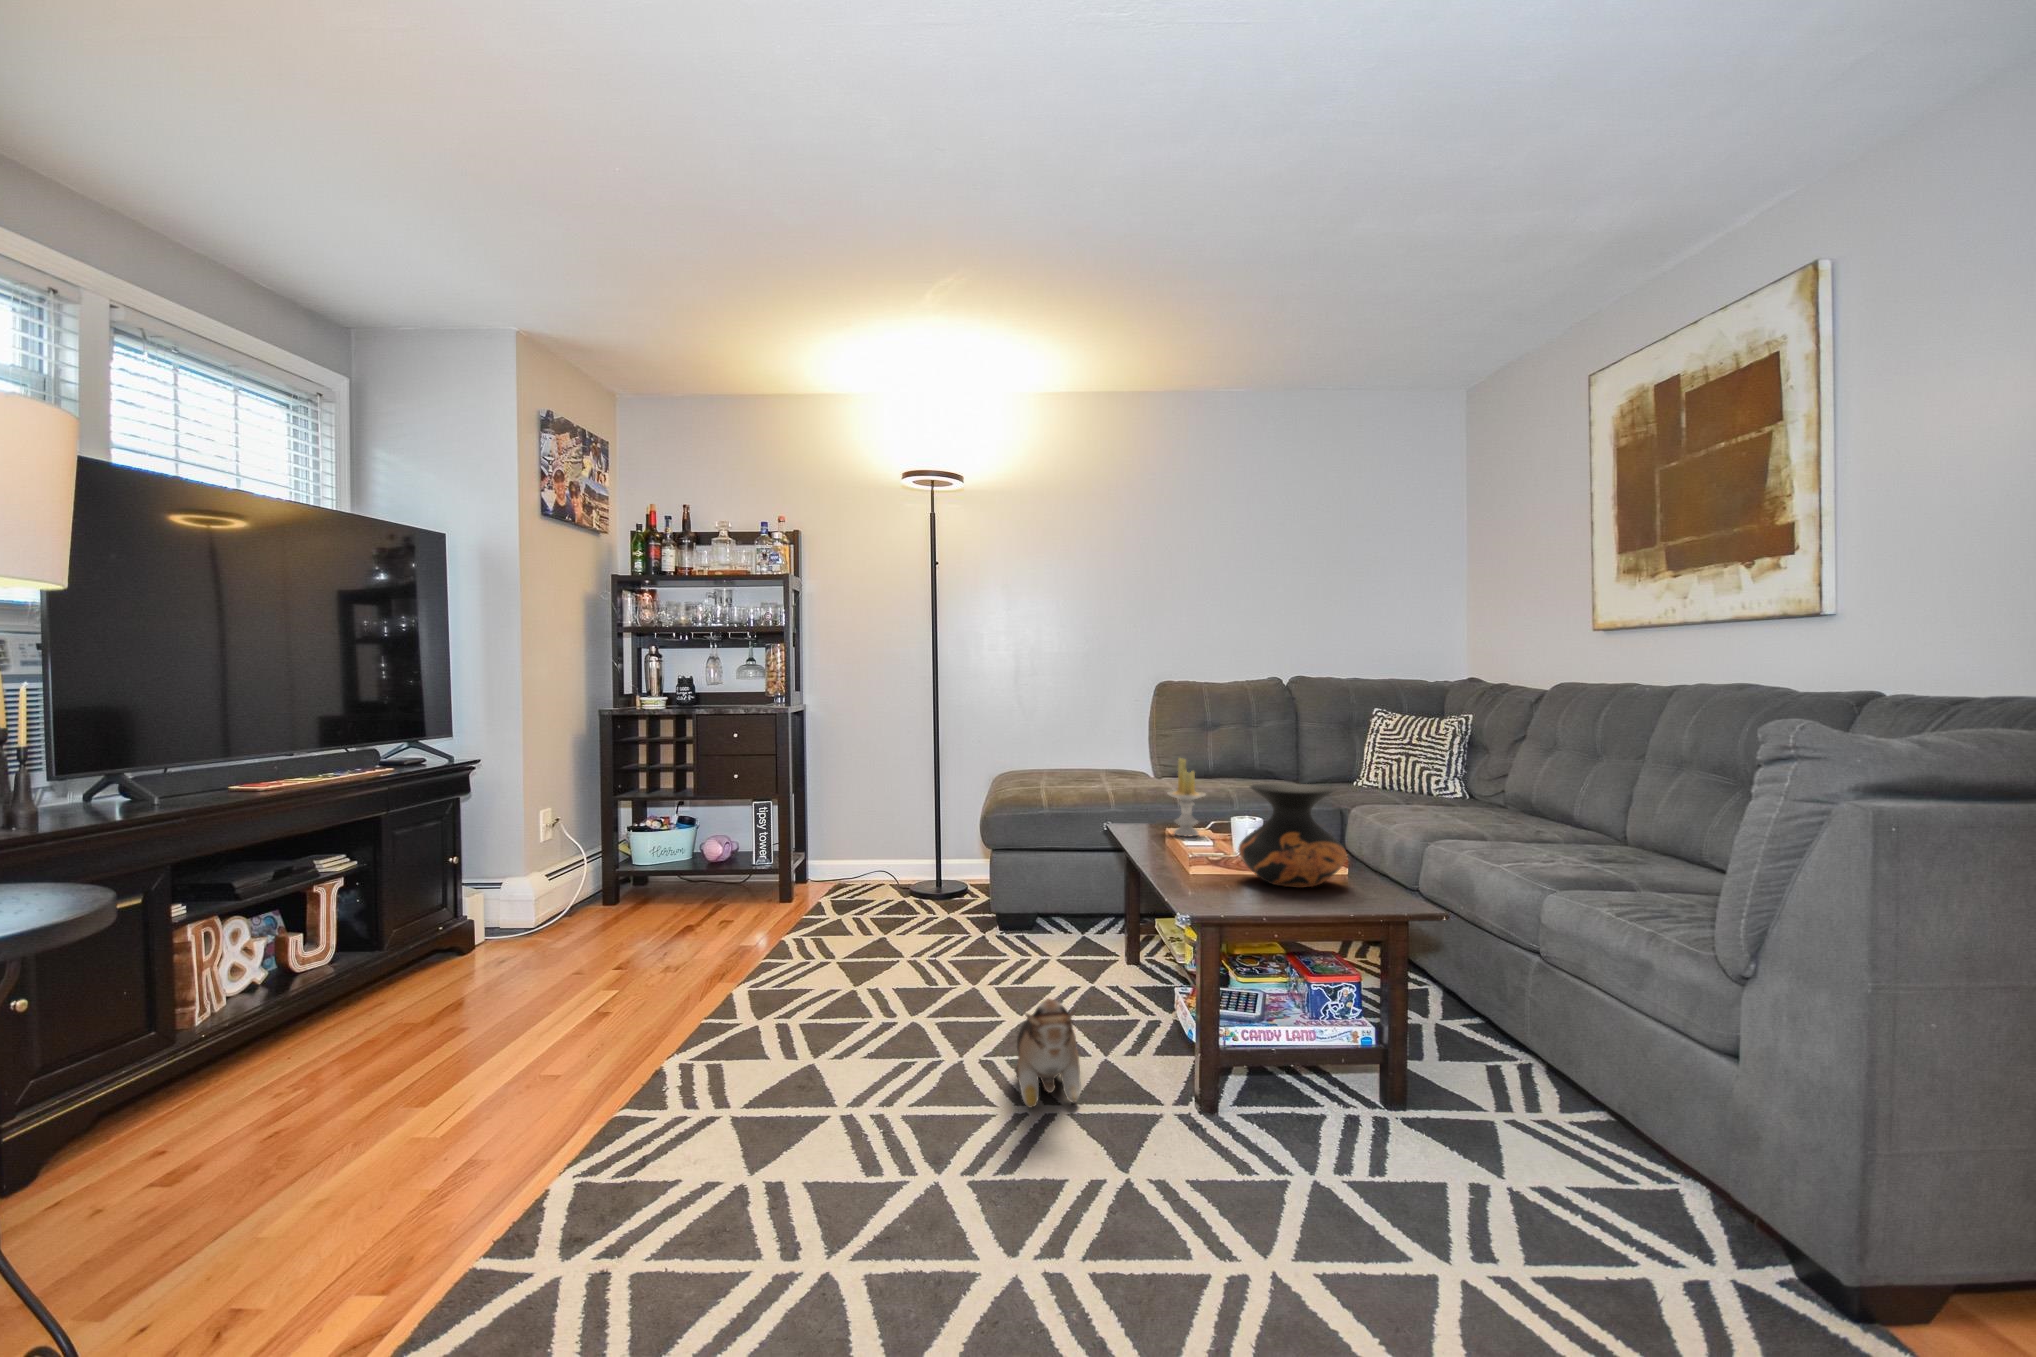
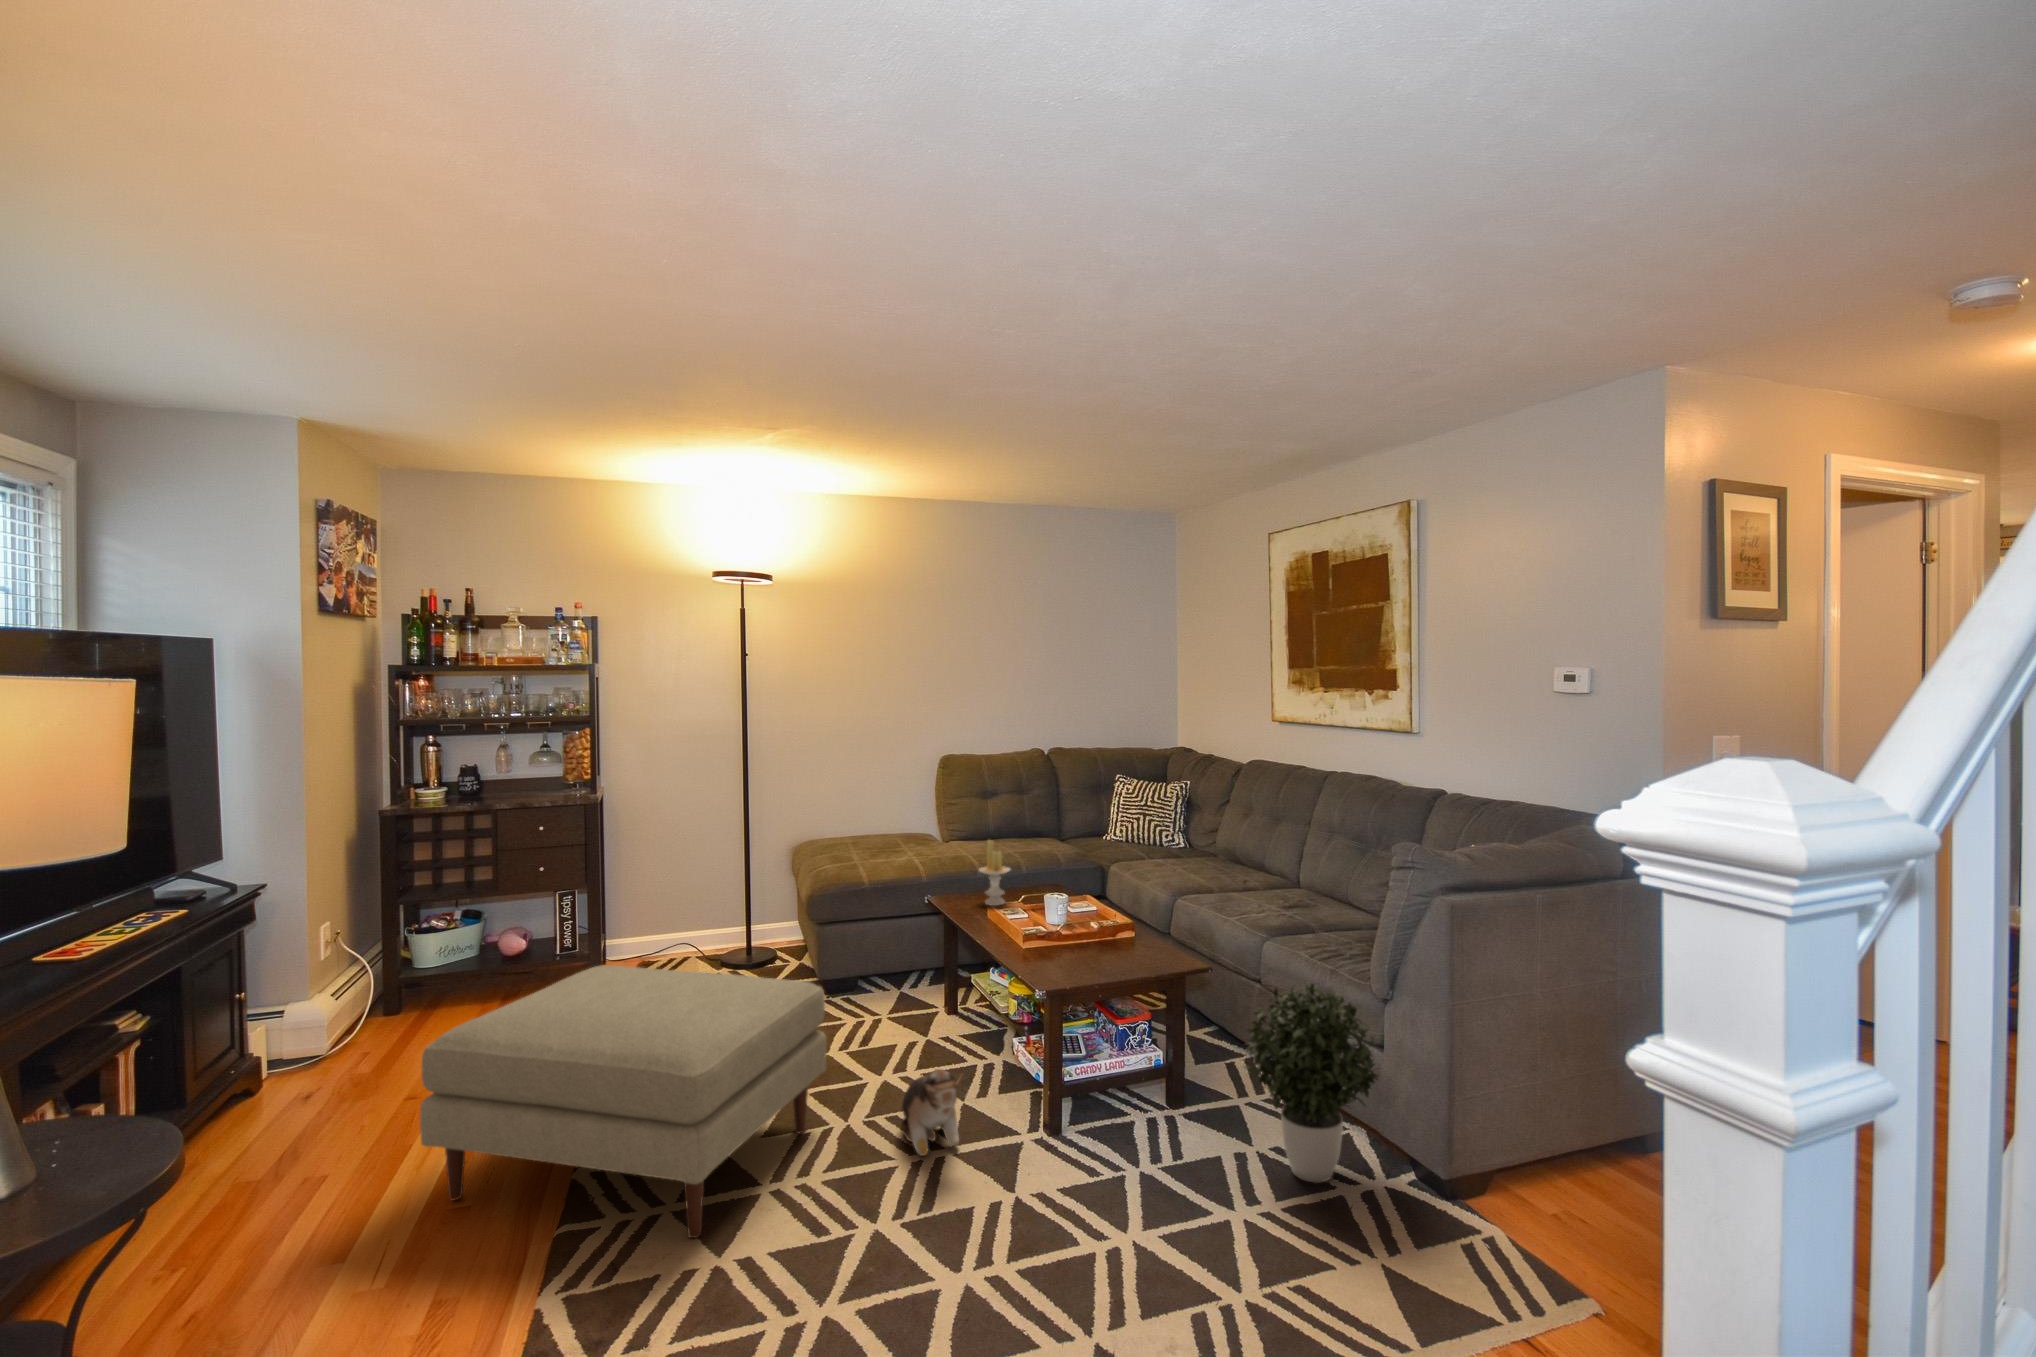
vase: present [1239,783,1347,888] -> none [1062,873,1140,956]
ottoman: none [506,851,940,1151] -> present [420,965,827,1238]
potted plant: none [1480,936,1729,1250] -> present [1244,984,1379,1183]

